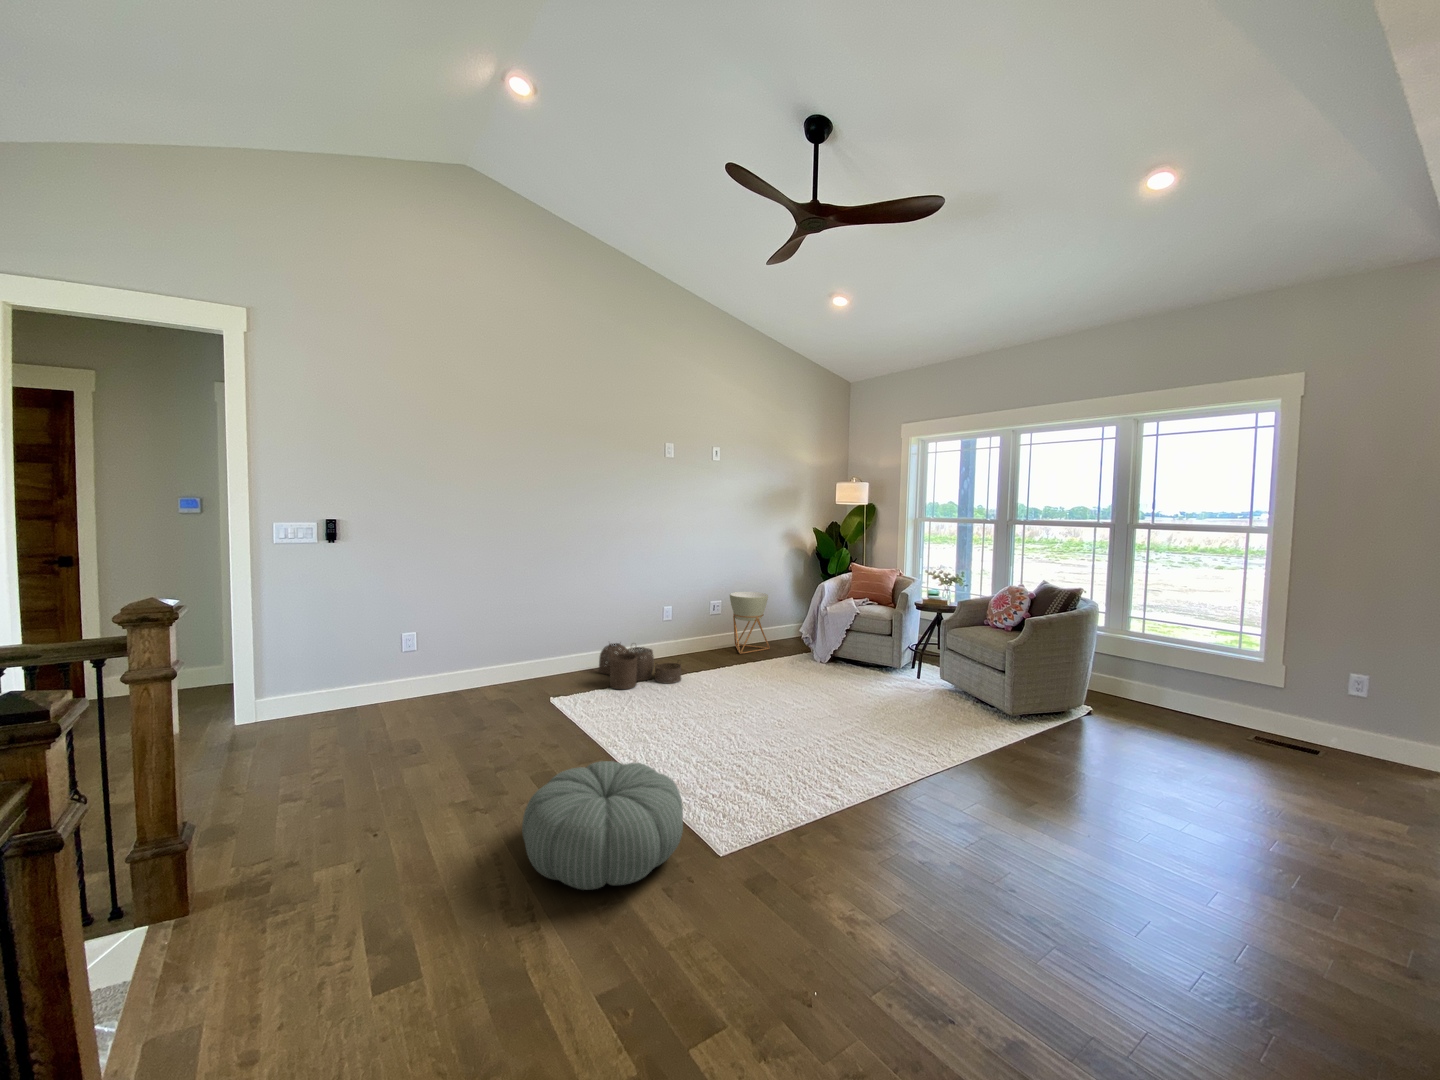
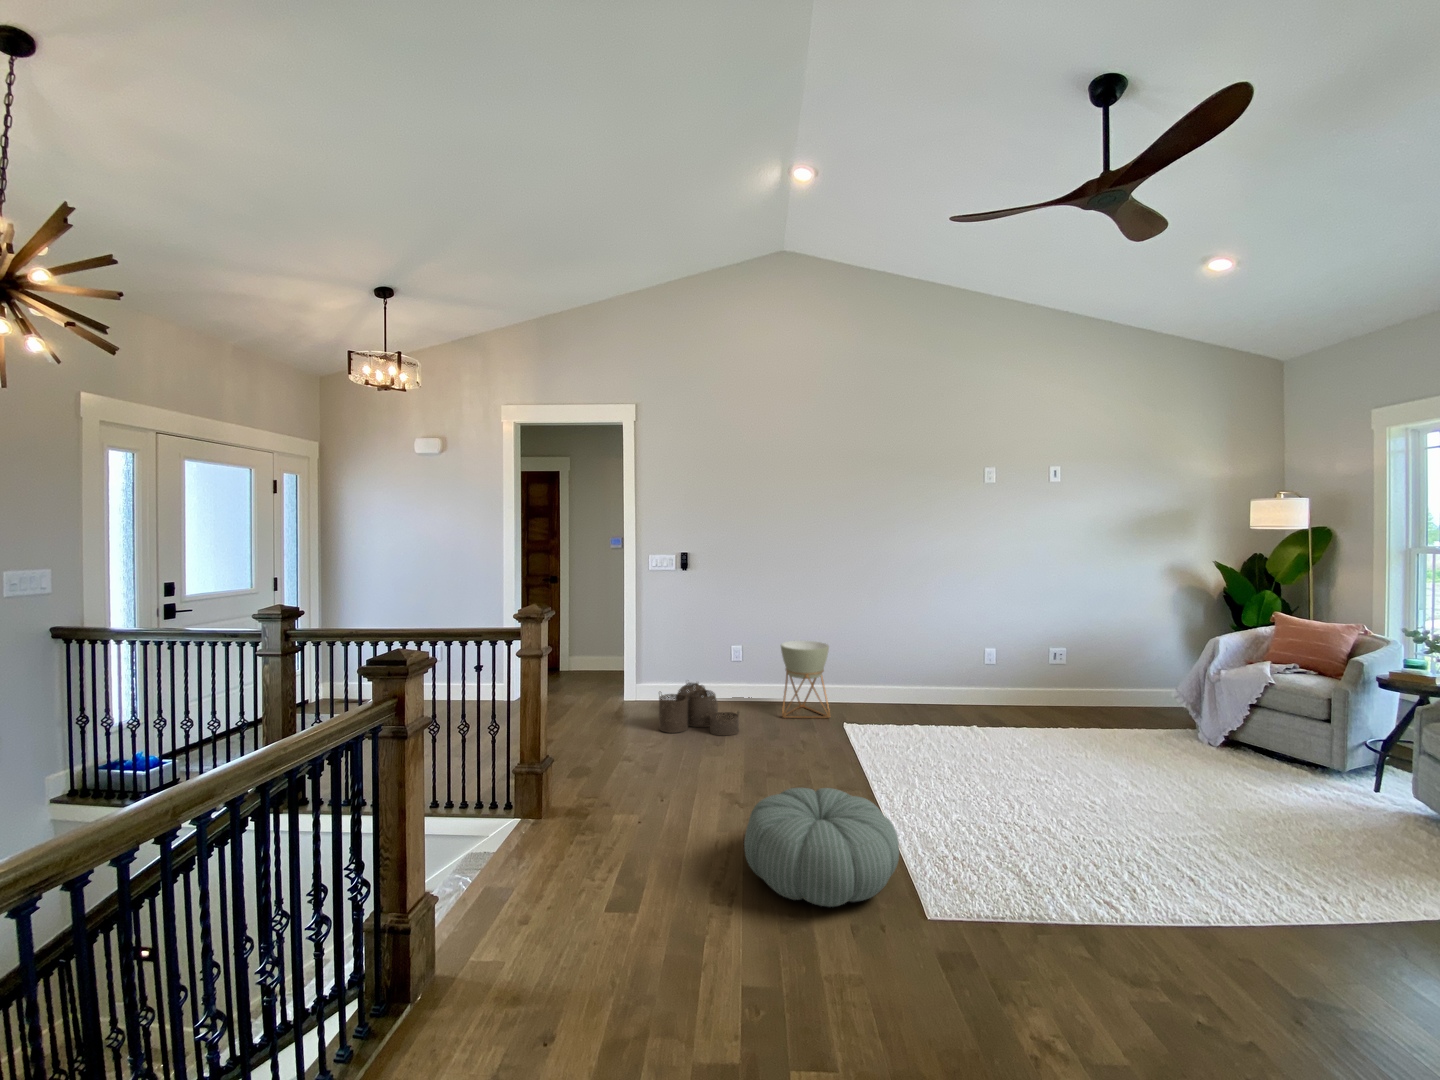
planter: present [730,592,770,654] -> present [781,641,830,718]
woven basket: present [599,643,681,689] -> present [659,683,739,735]

